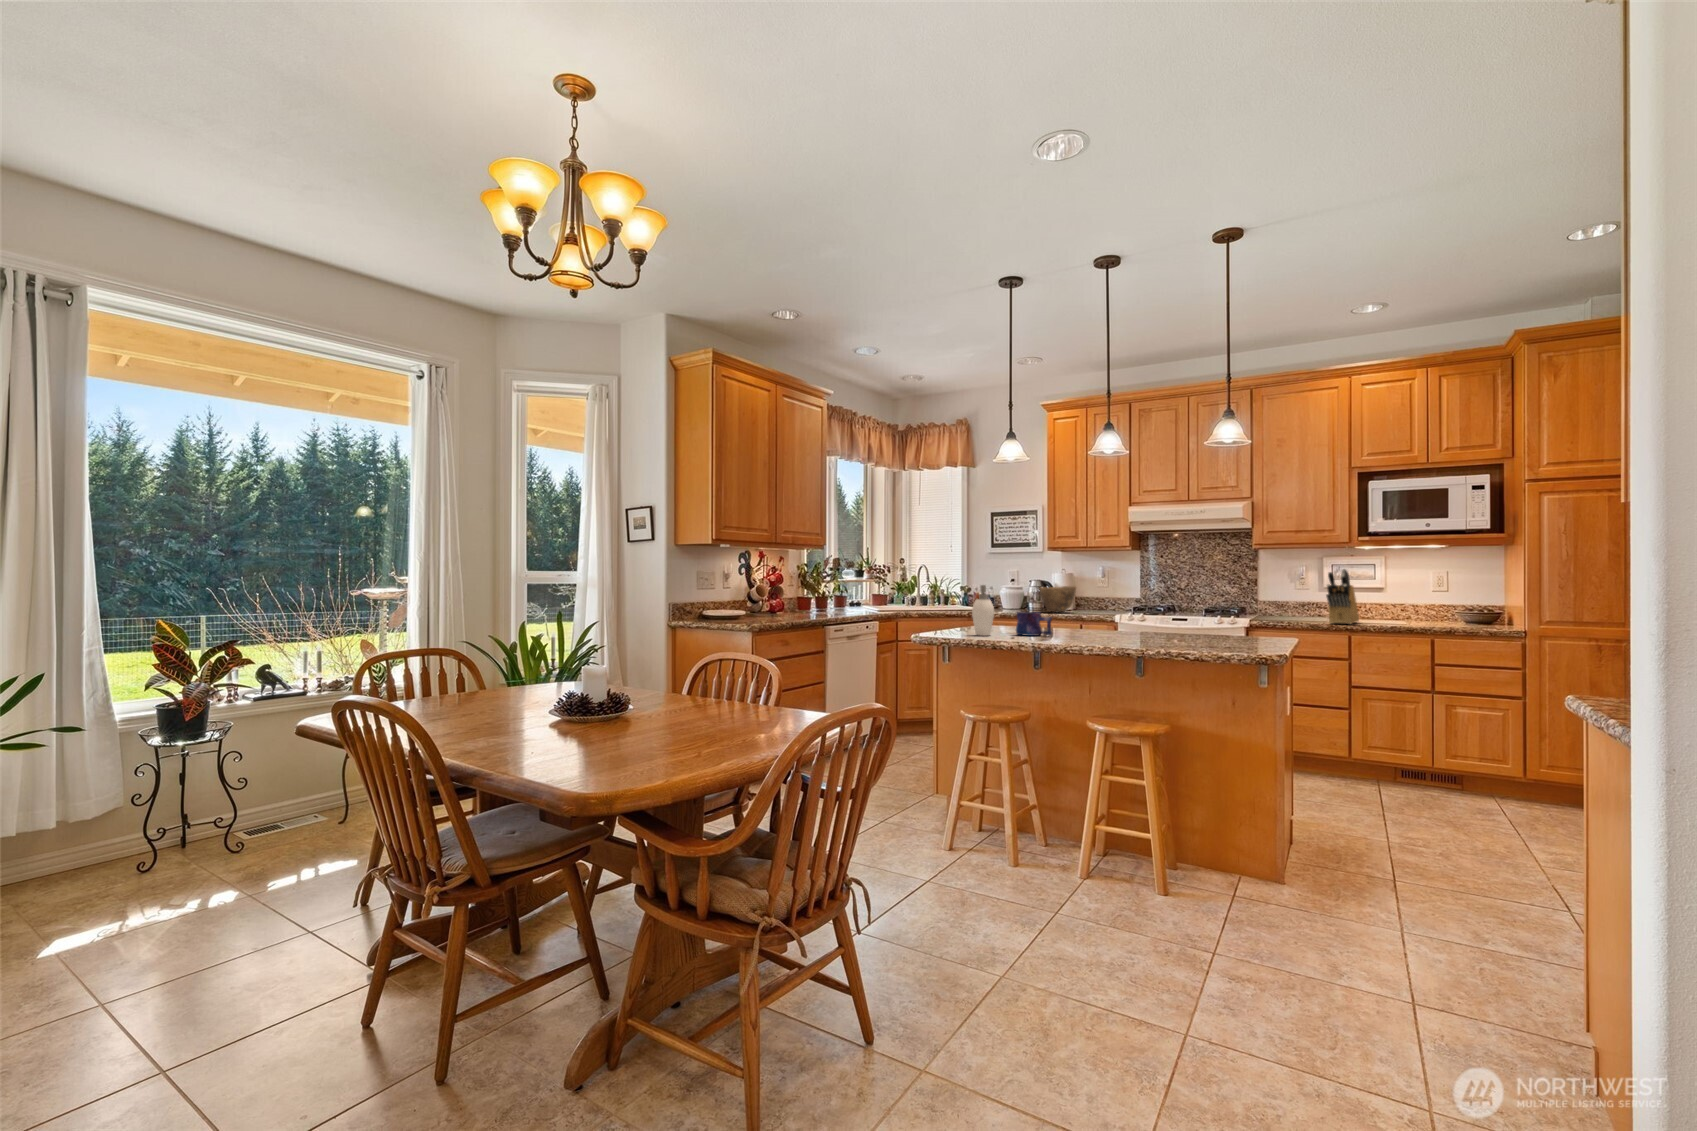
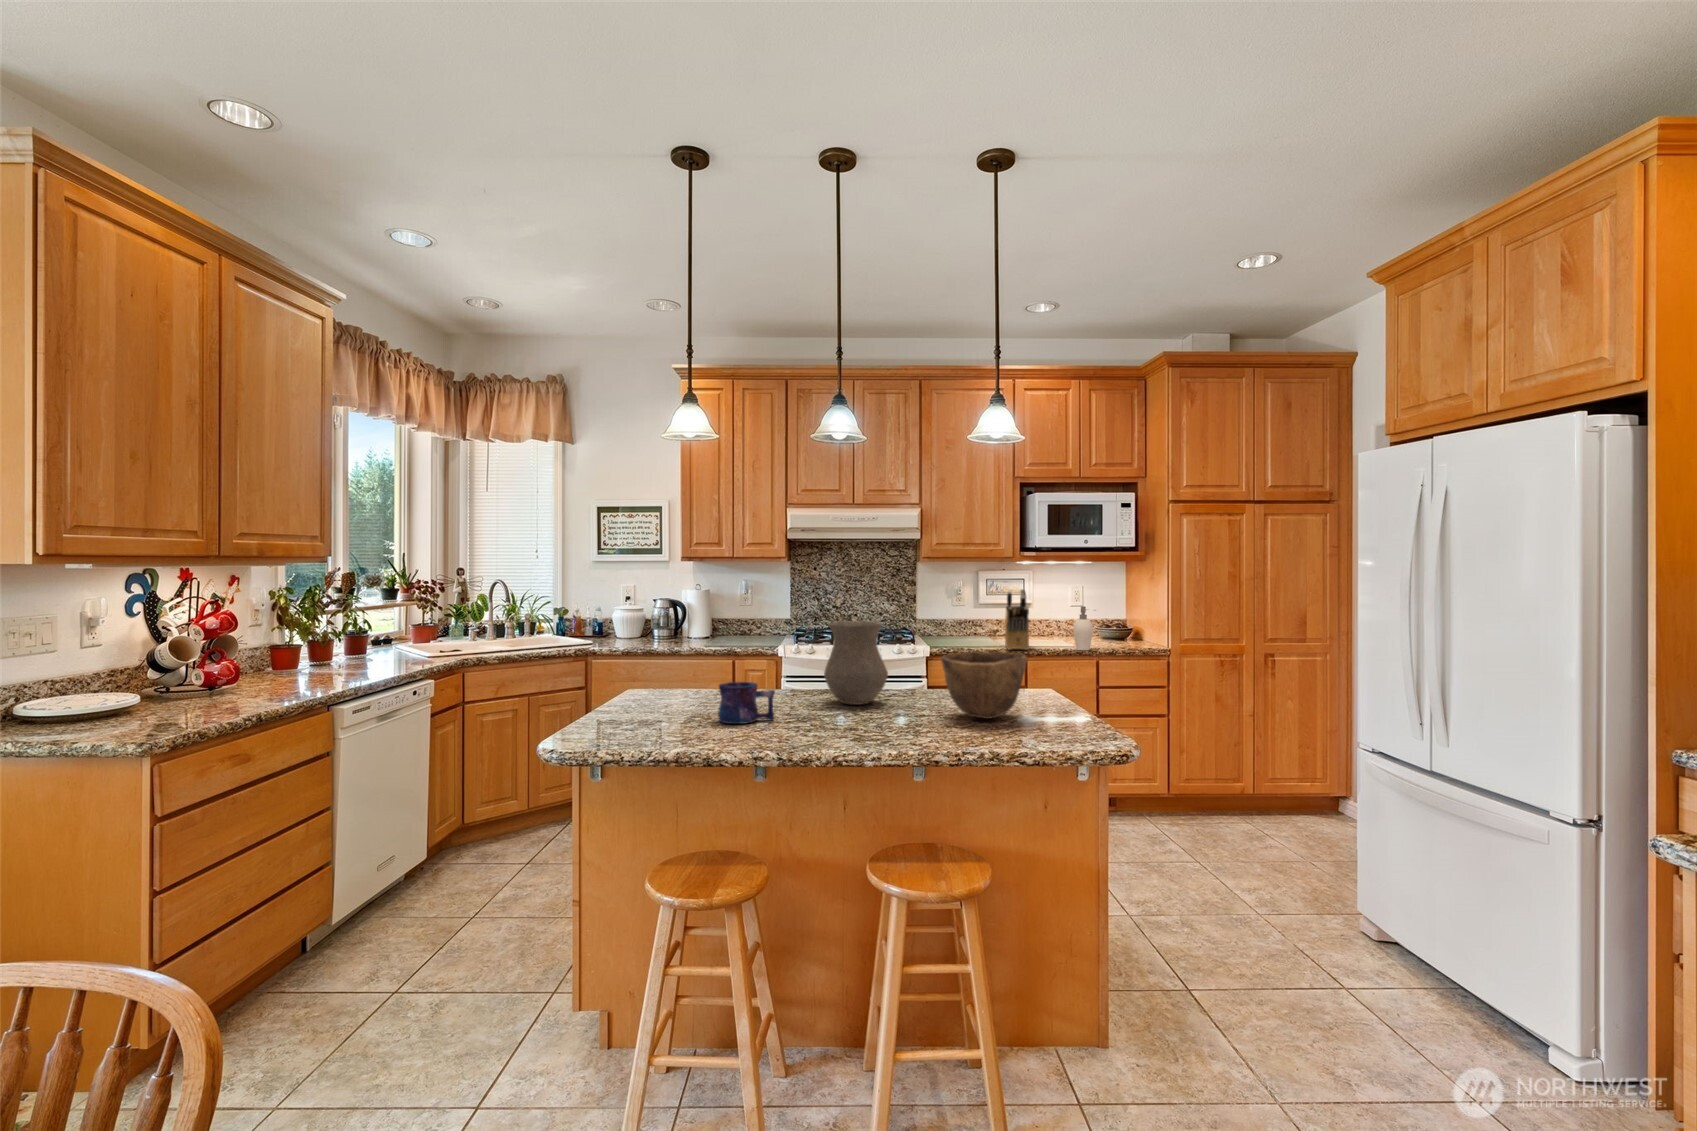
vase: none [1097,578,1144,634] -> present [824,621,888,705]
soap dispenser: present [972,585,994,636] -> present [1073,606,1093,650]
bowl: present [1040,586,1076,613] -> present [941,651,1027,719]

